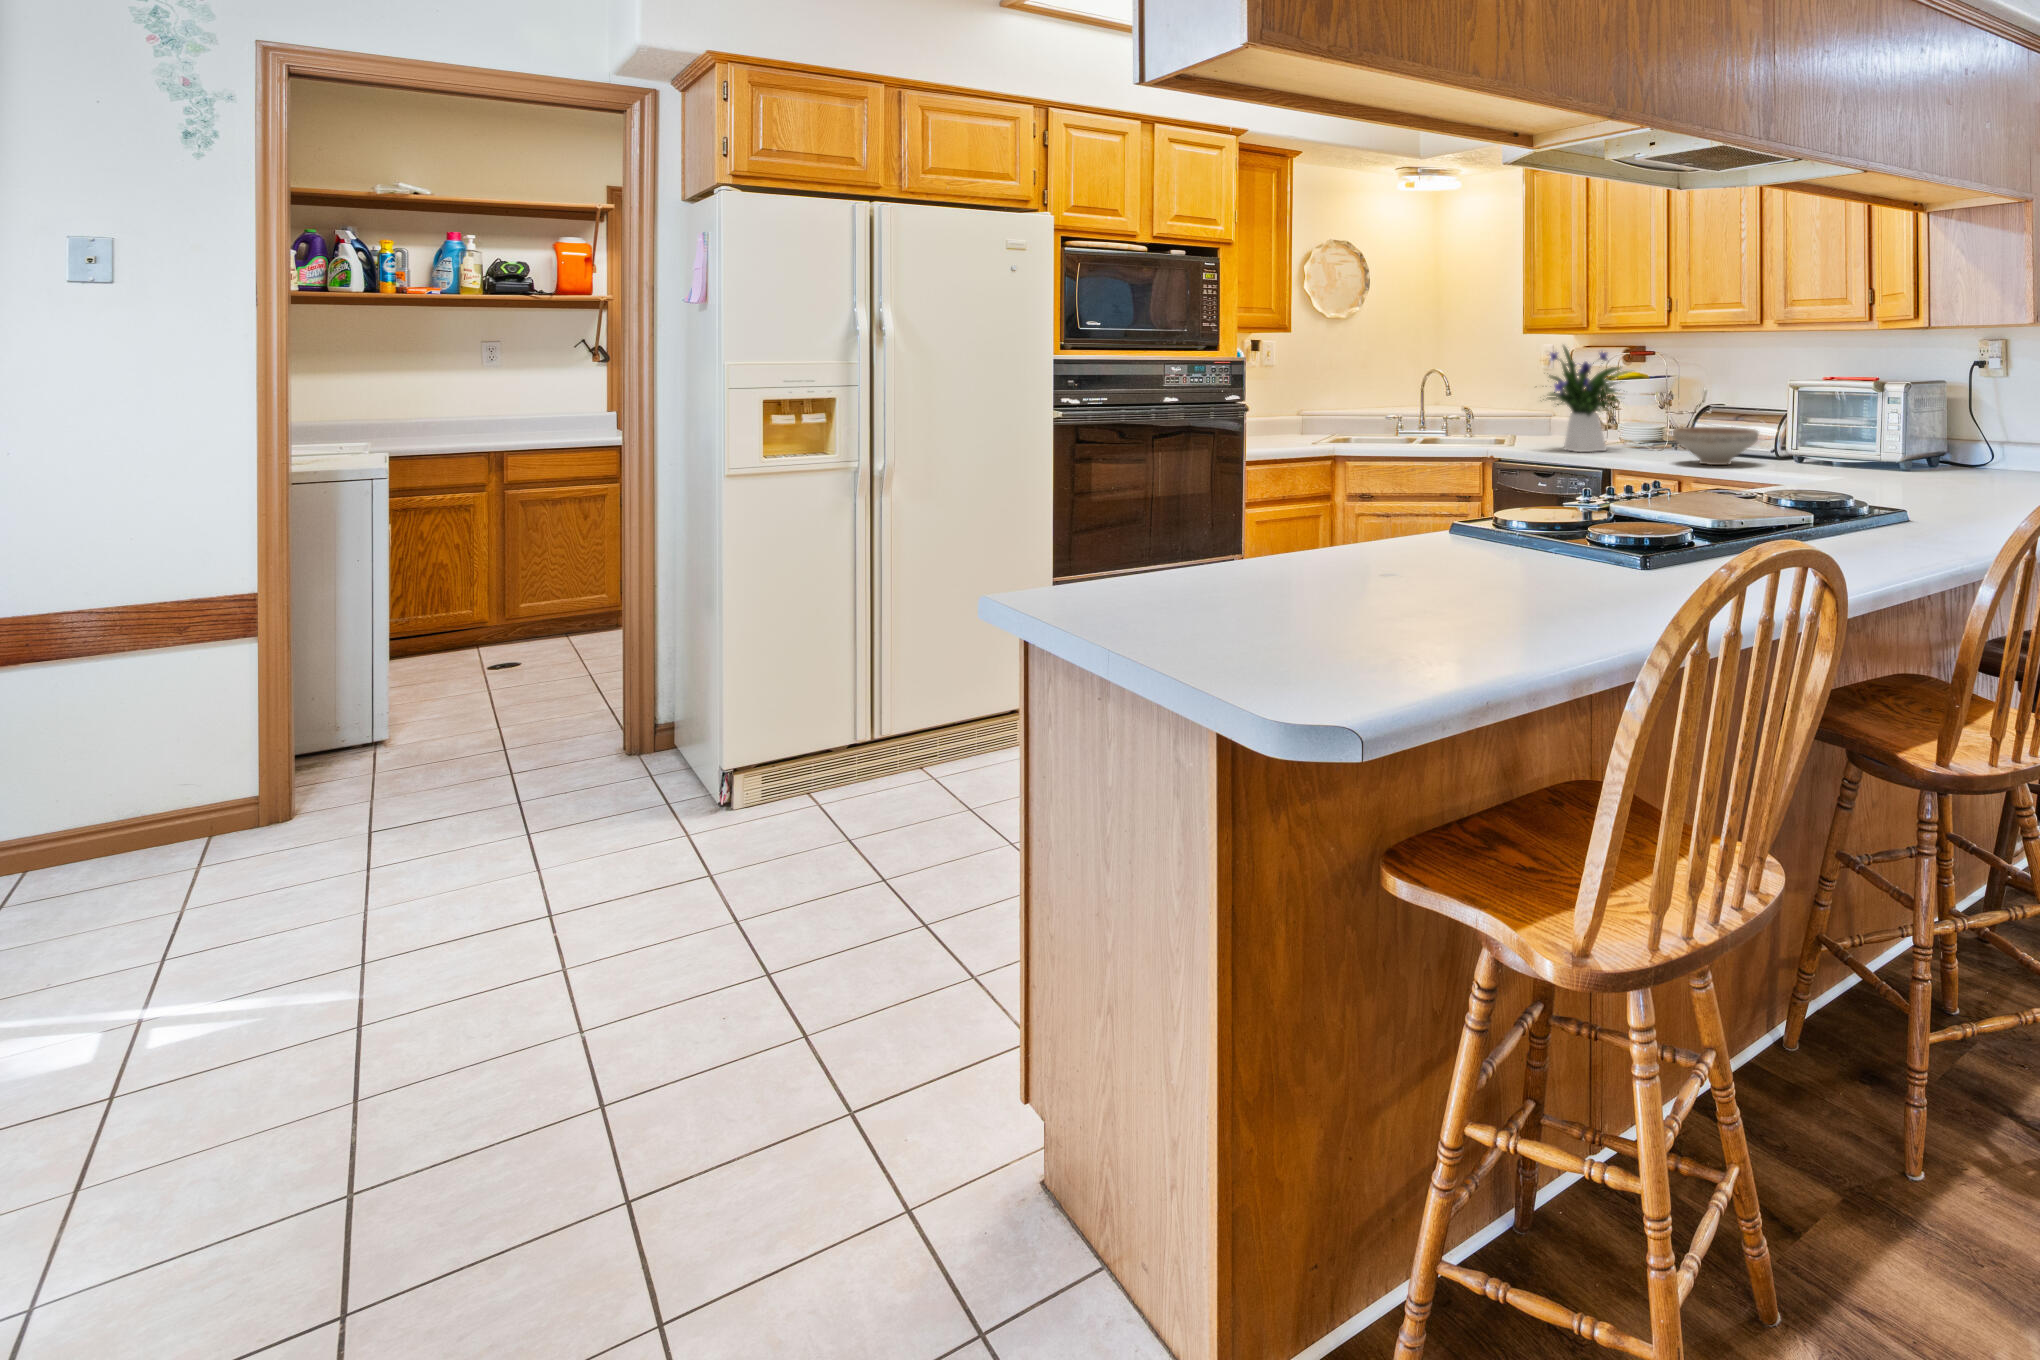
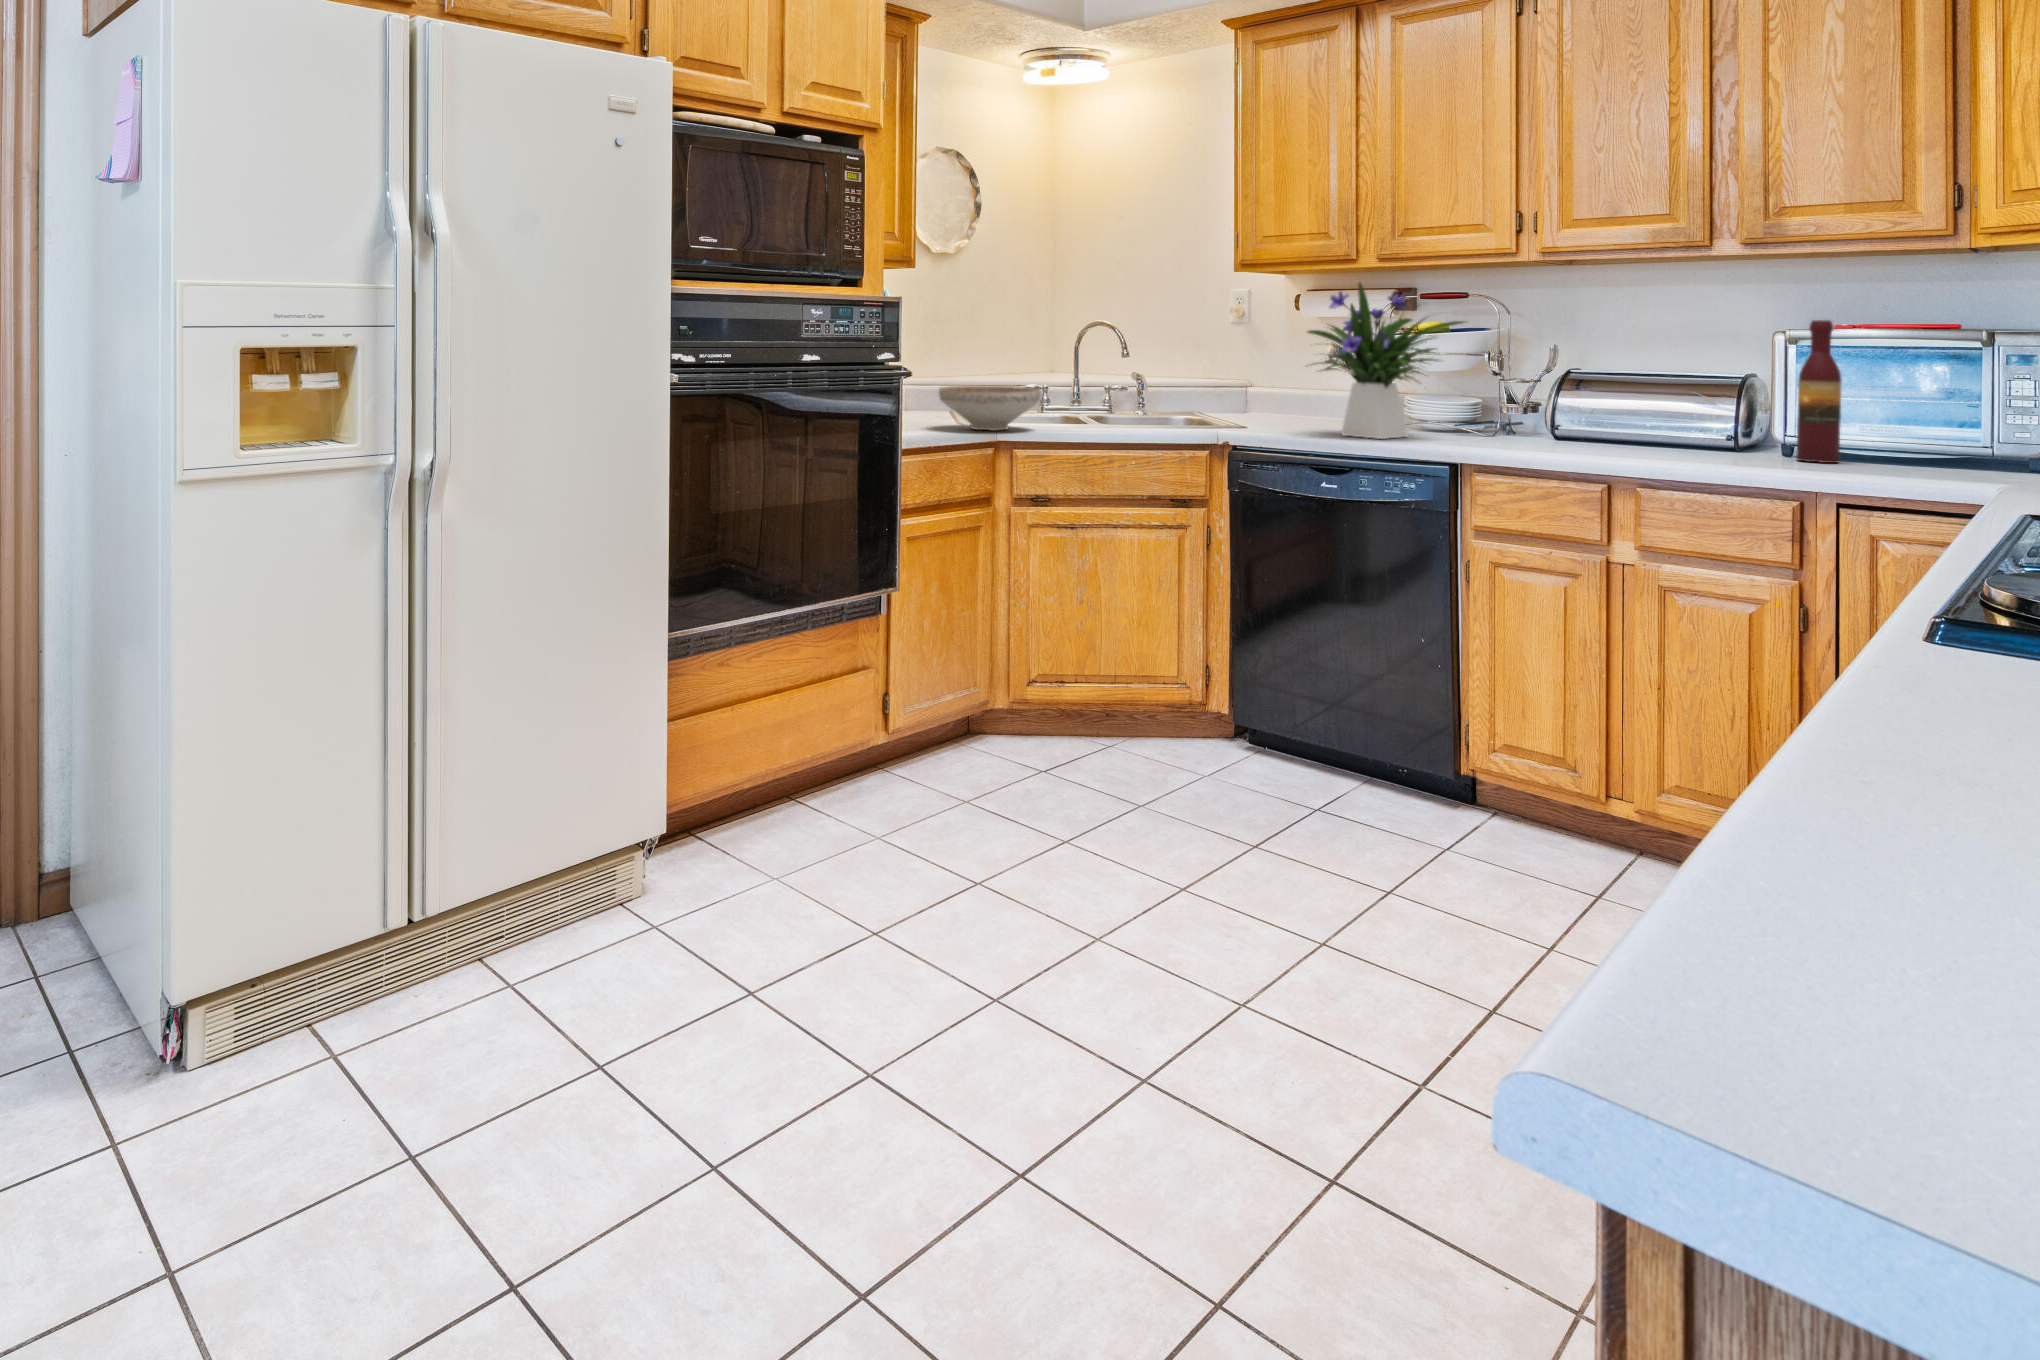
wine bottle: none [1795,373,1817,466] -> present [1797,320,1841,463]
decorative bowl: present [1673,427,1759,465] -> present [939,386,1041,431]

